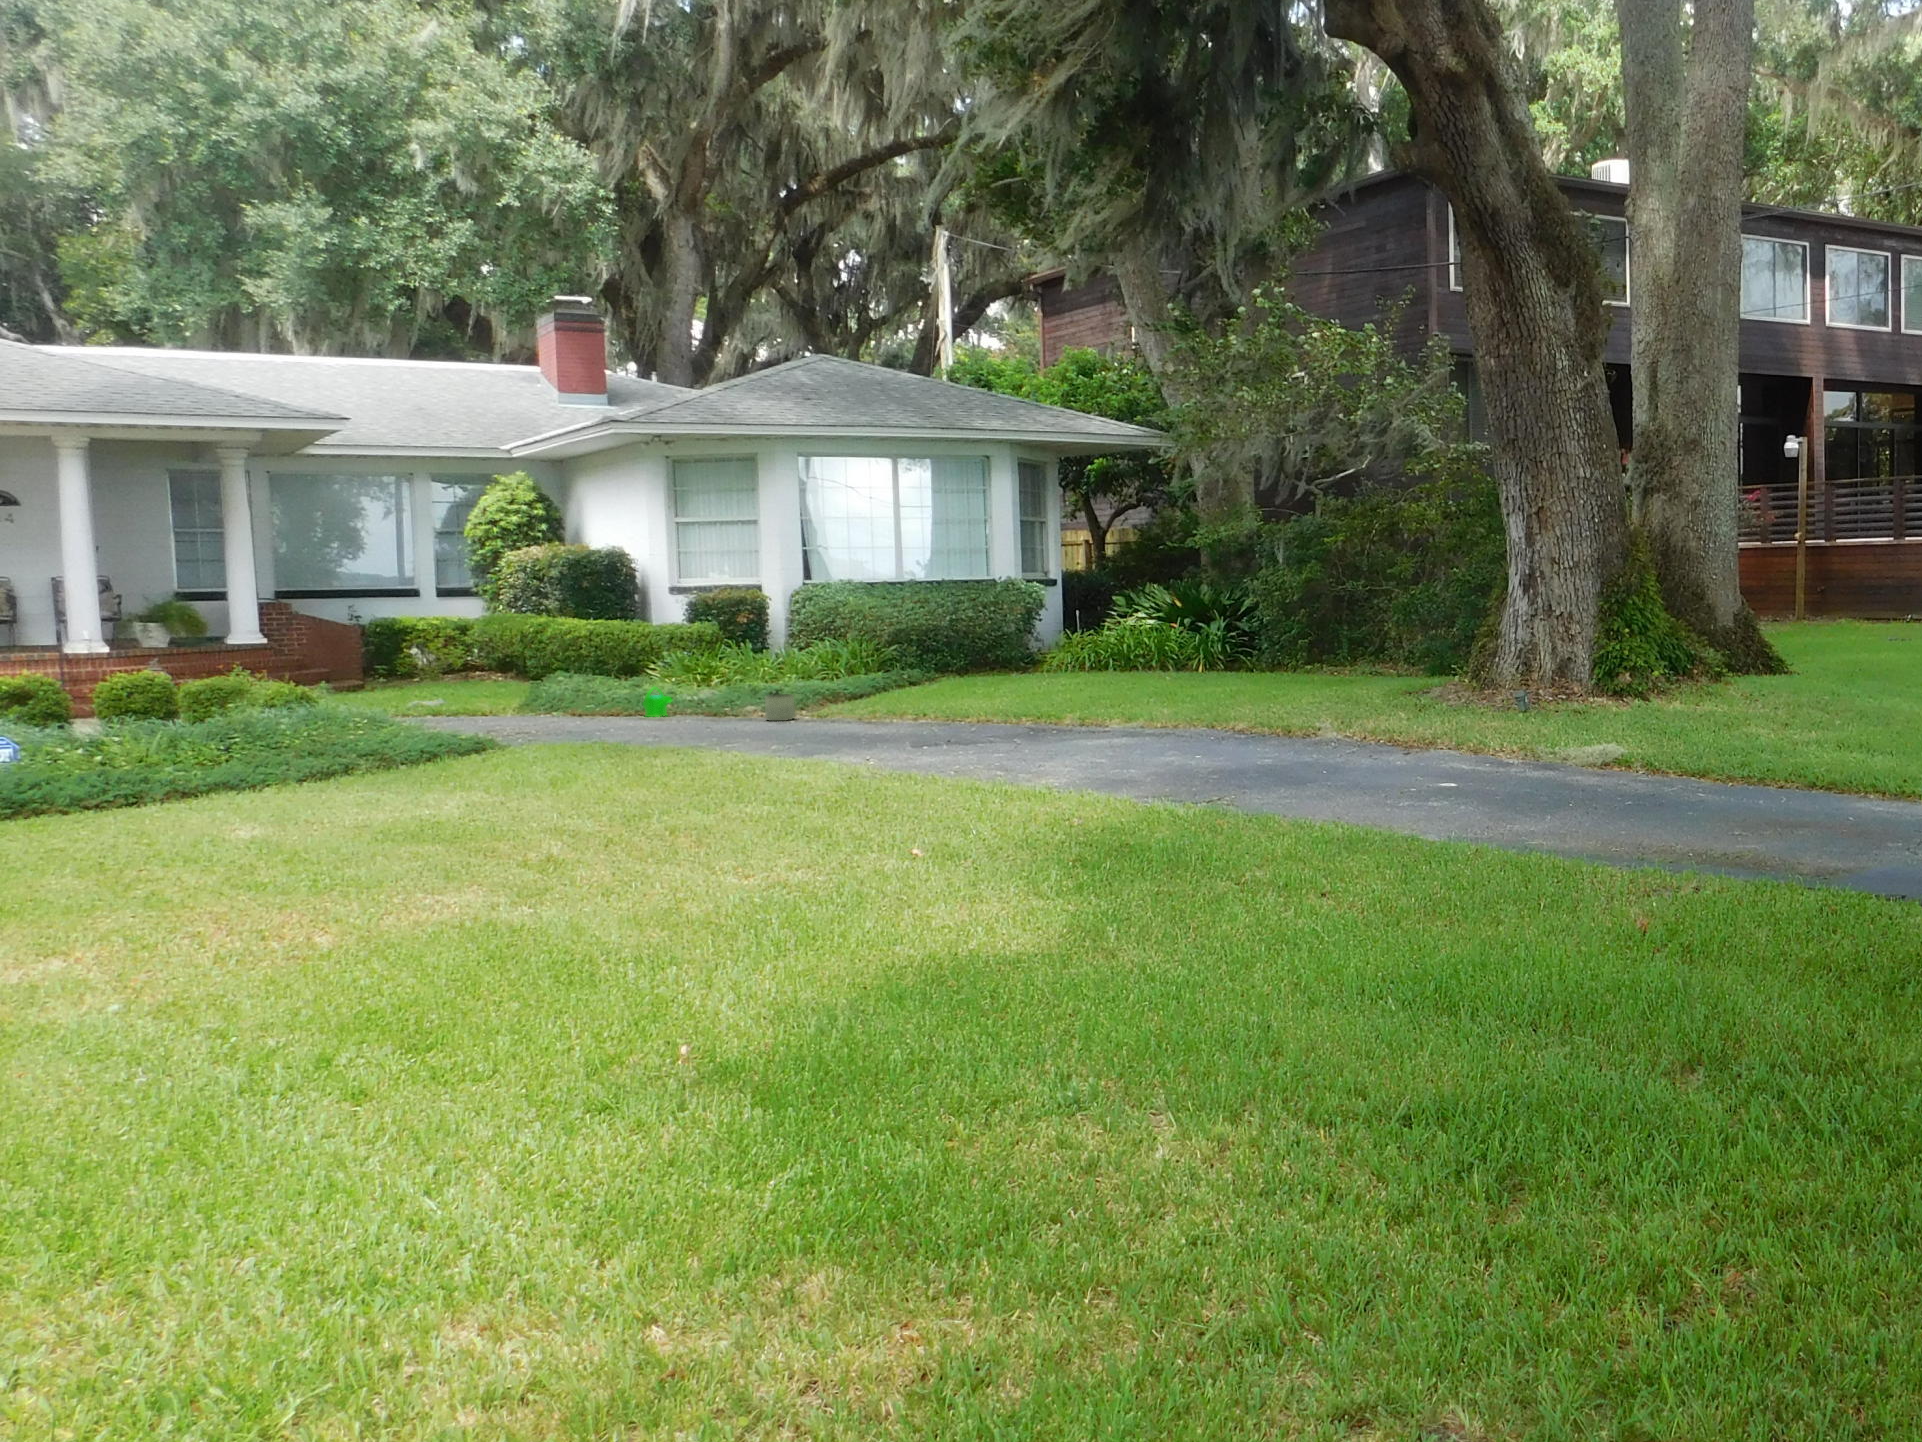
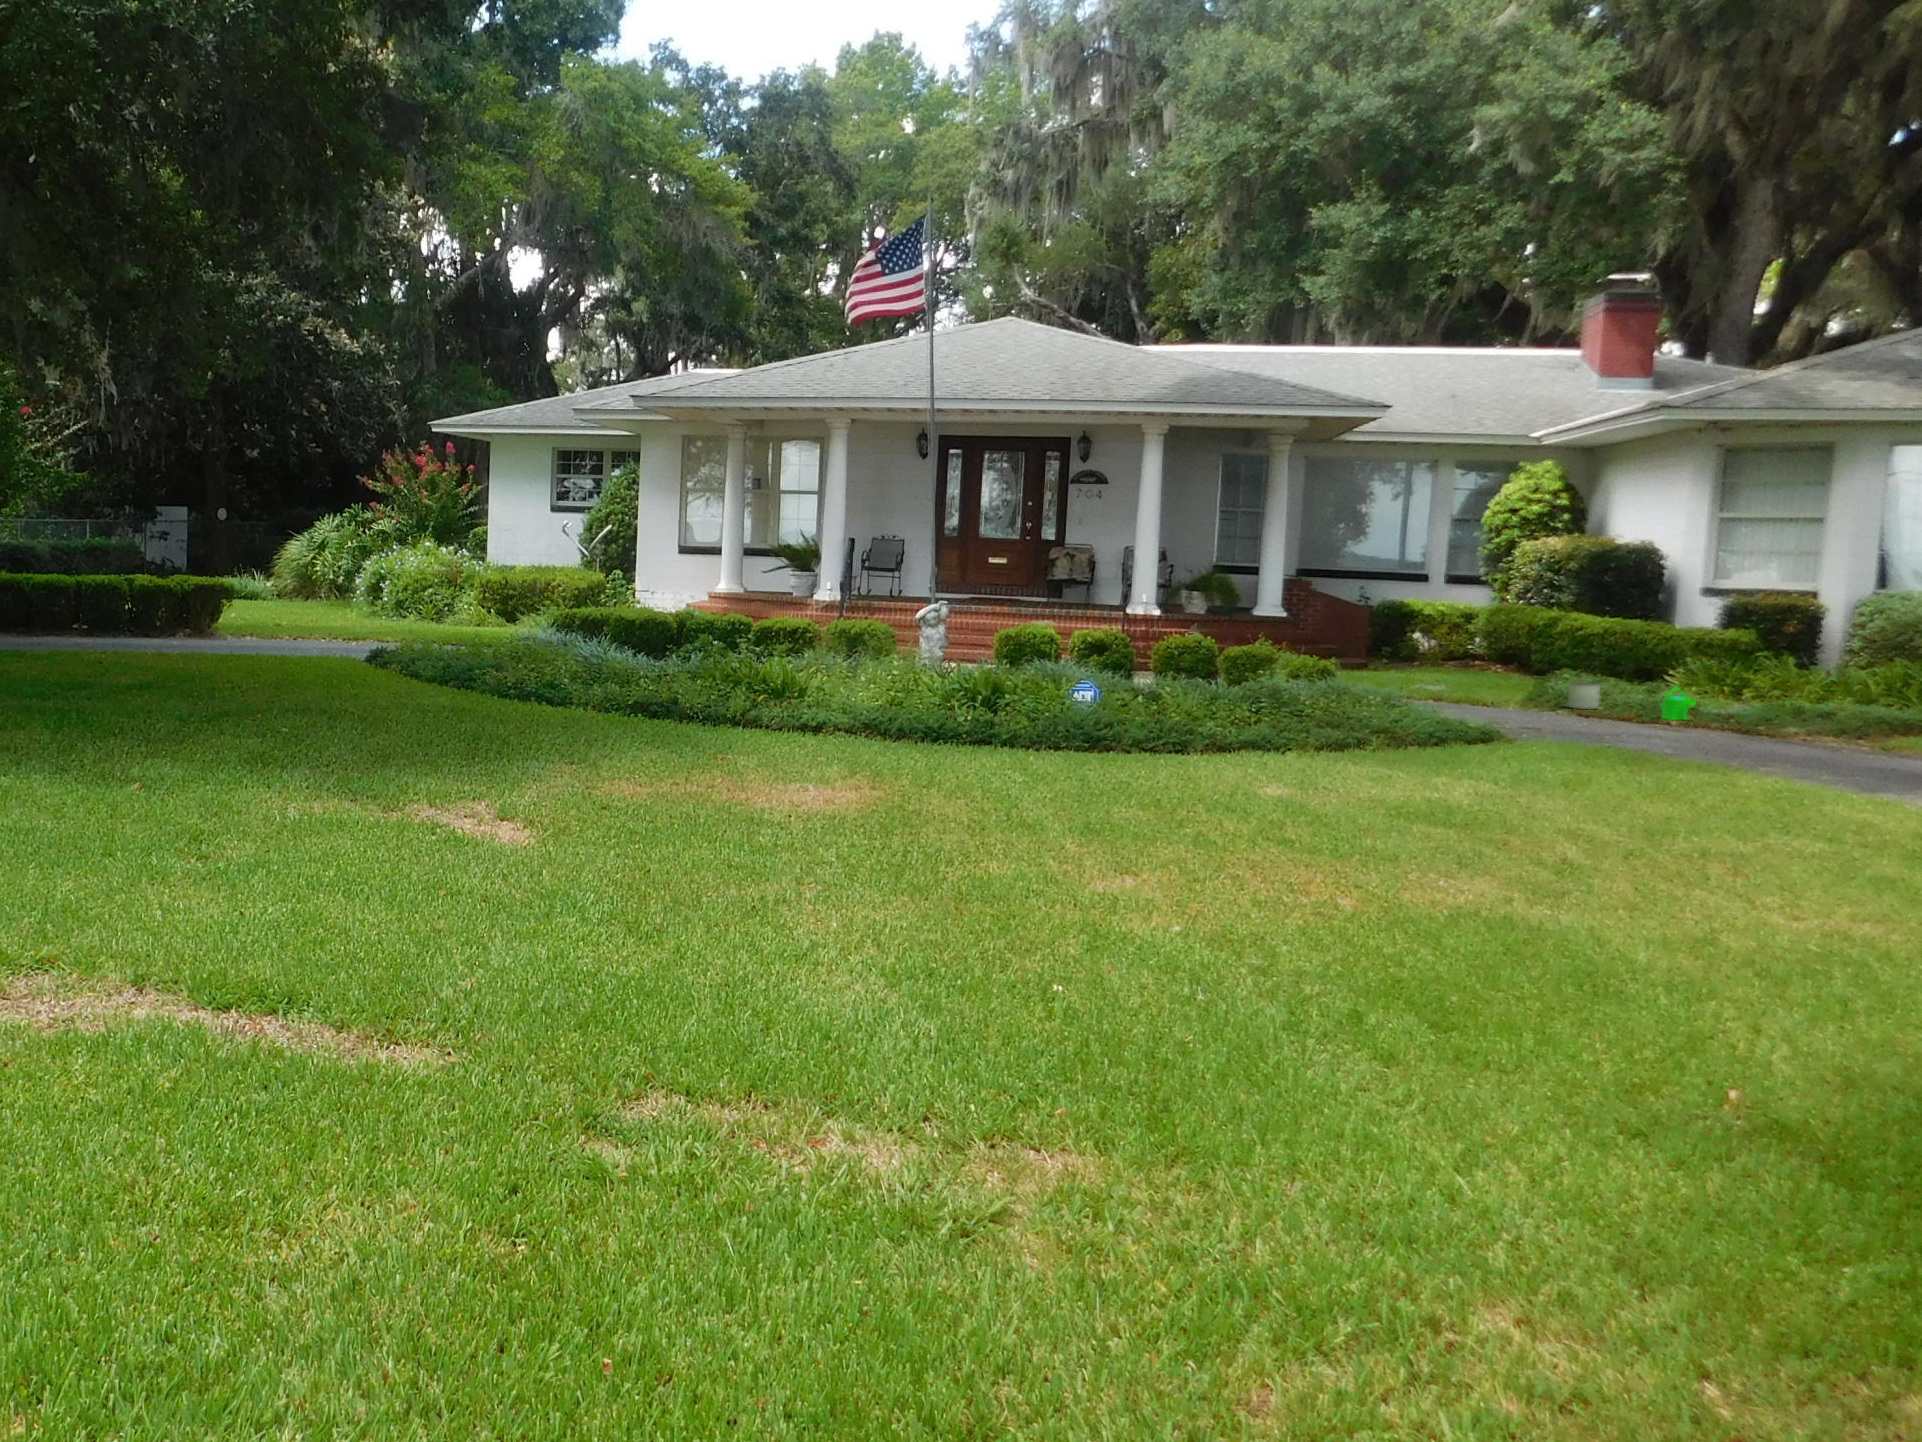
planter: present [765,694,795,721] -> present [1568,683,1600,709]

